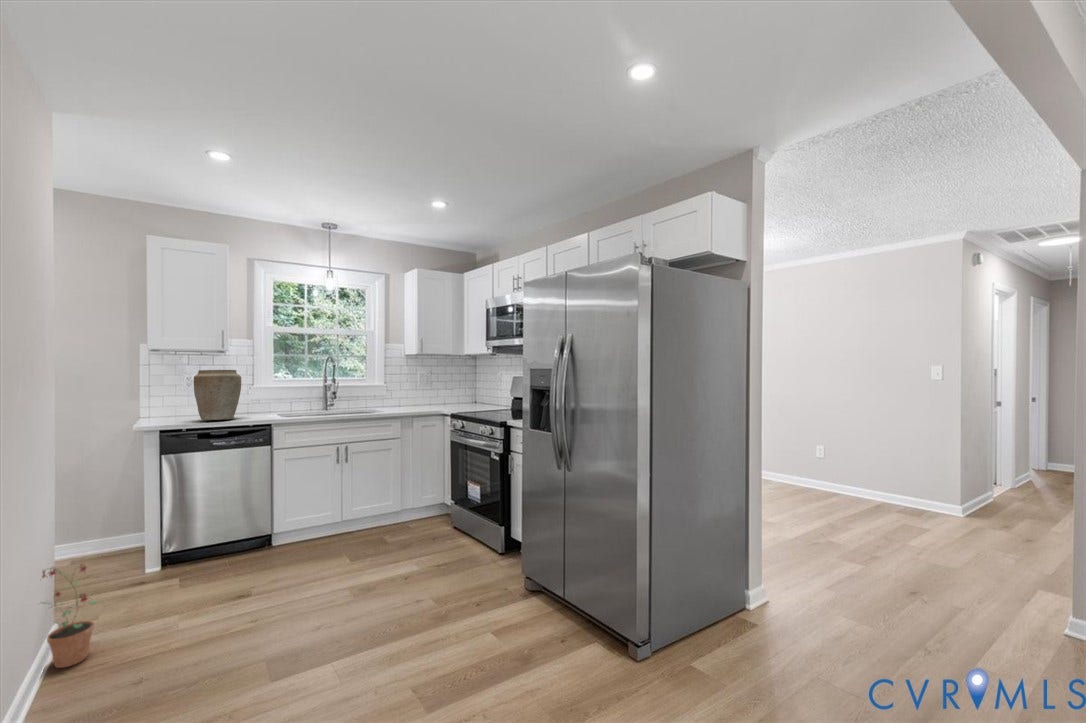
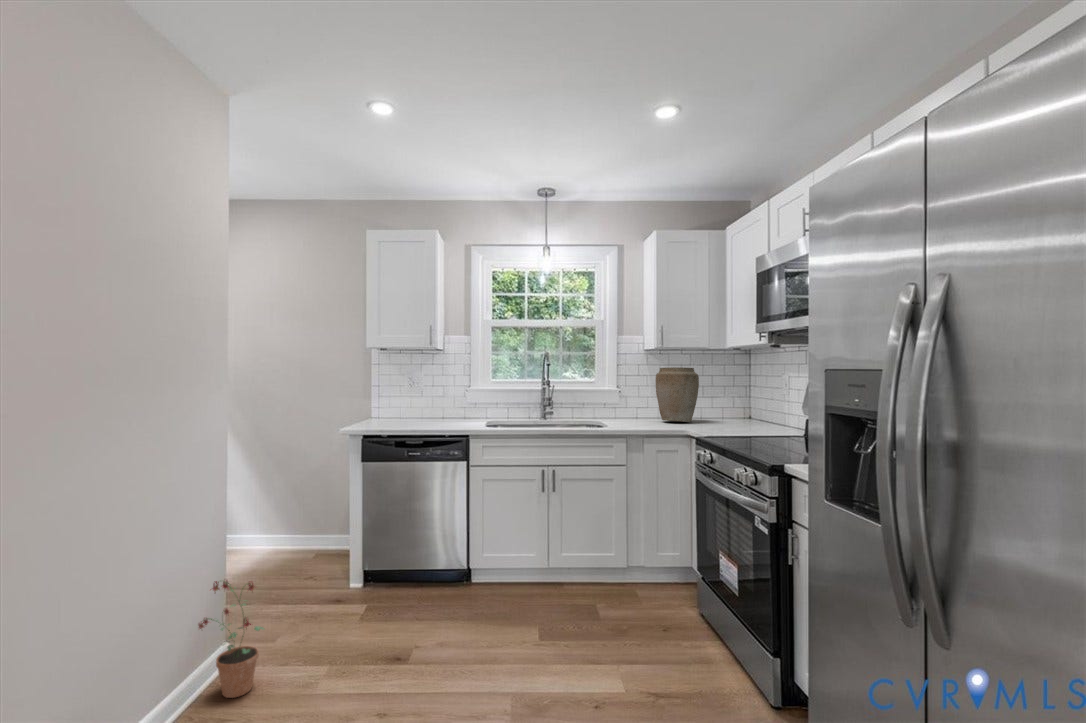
vase: present [194,370,241,420] -> present [656,367,699,422]

